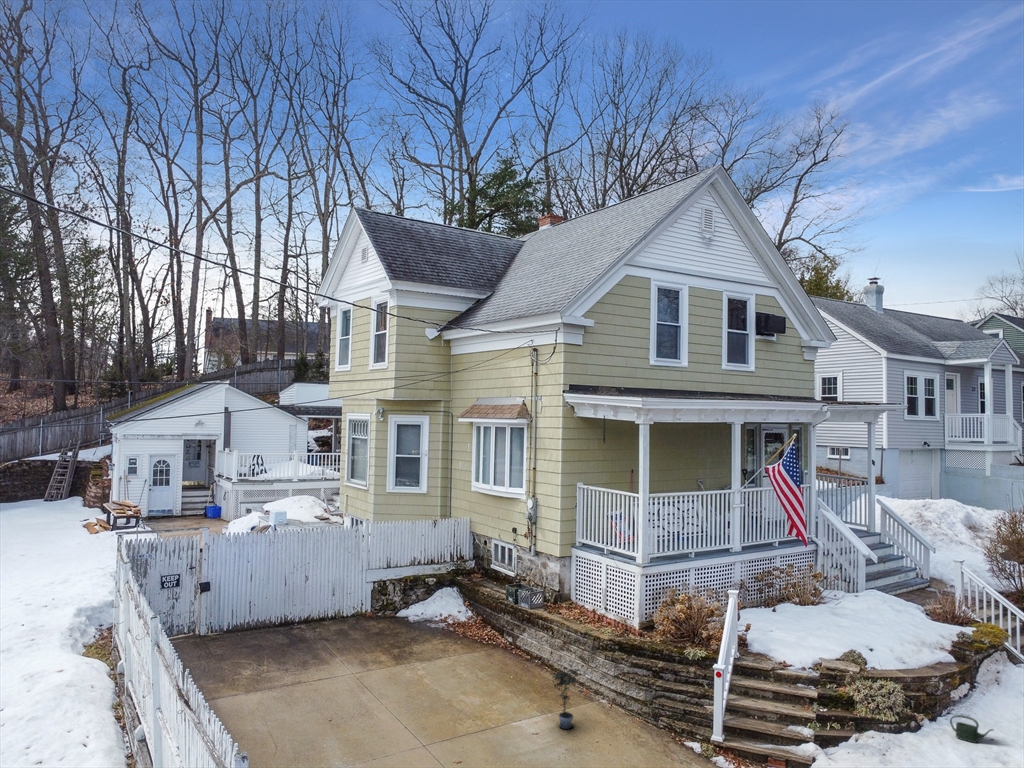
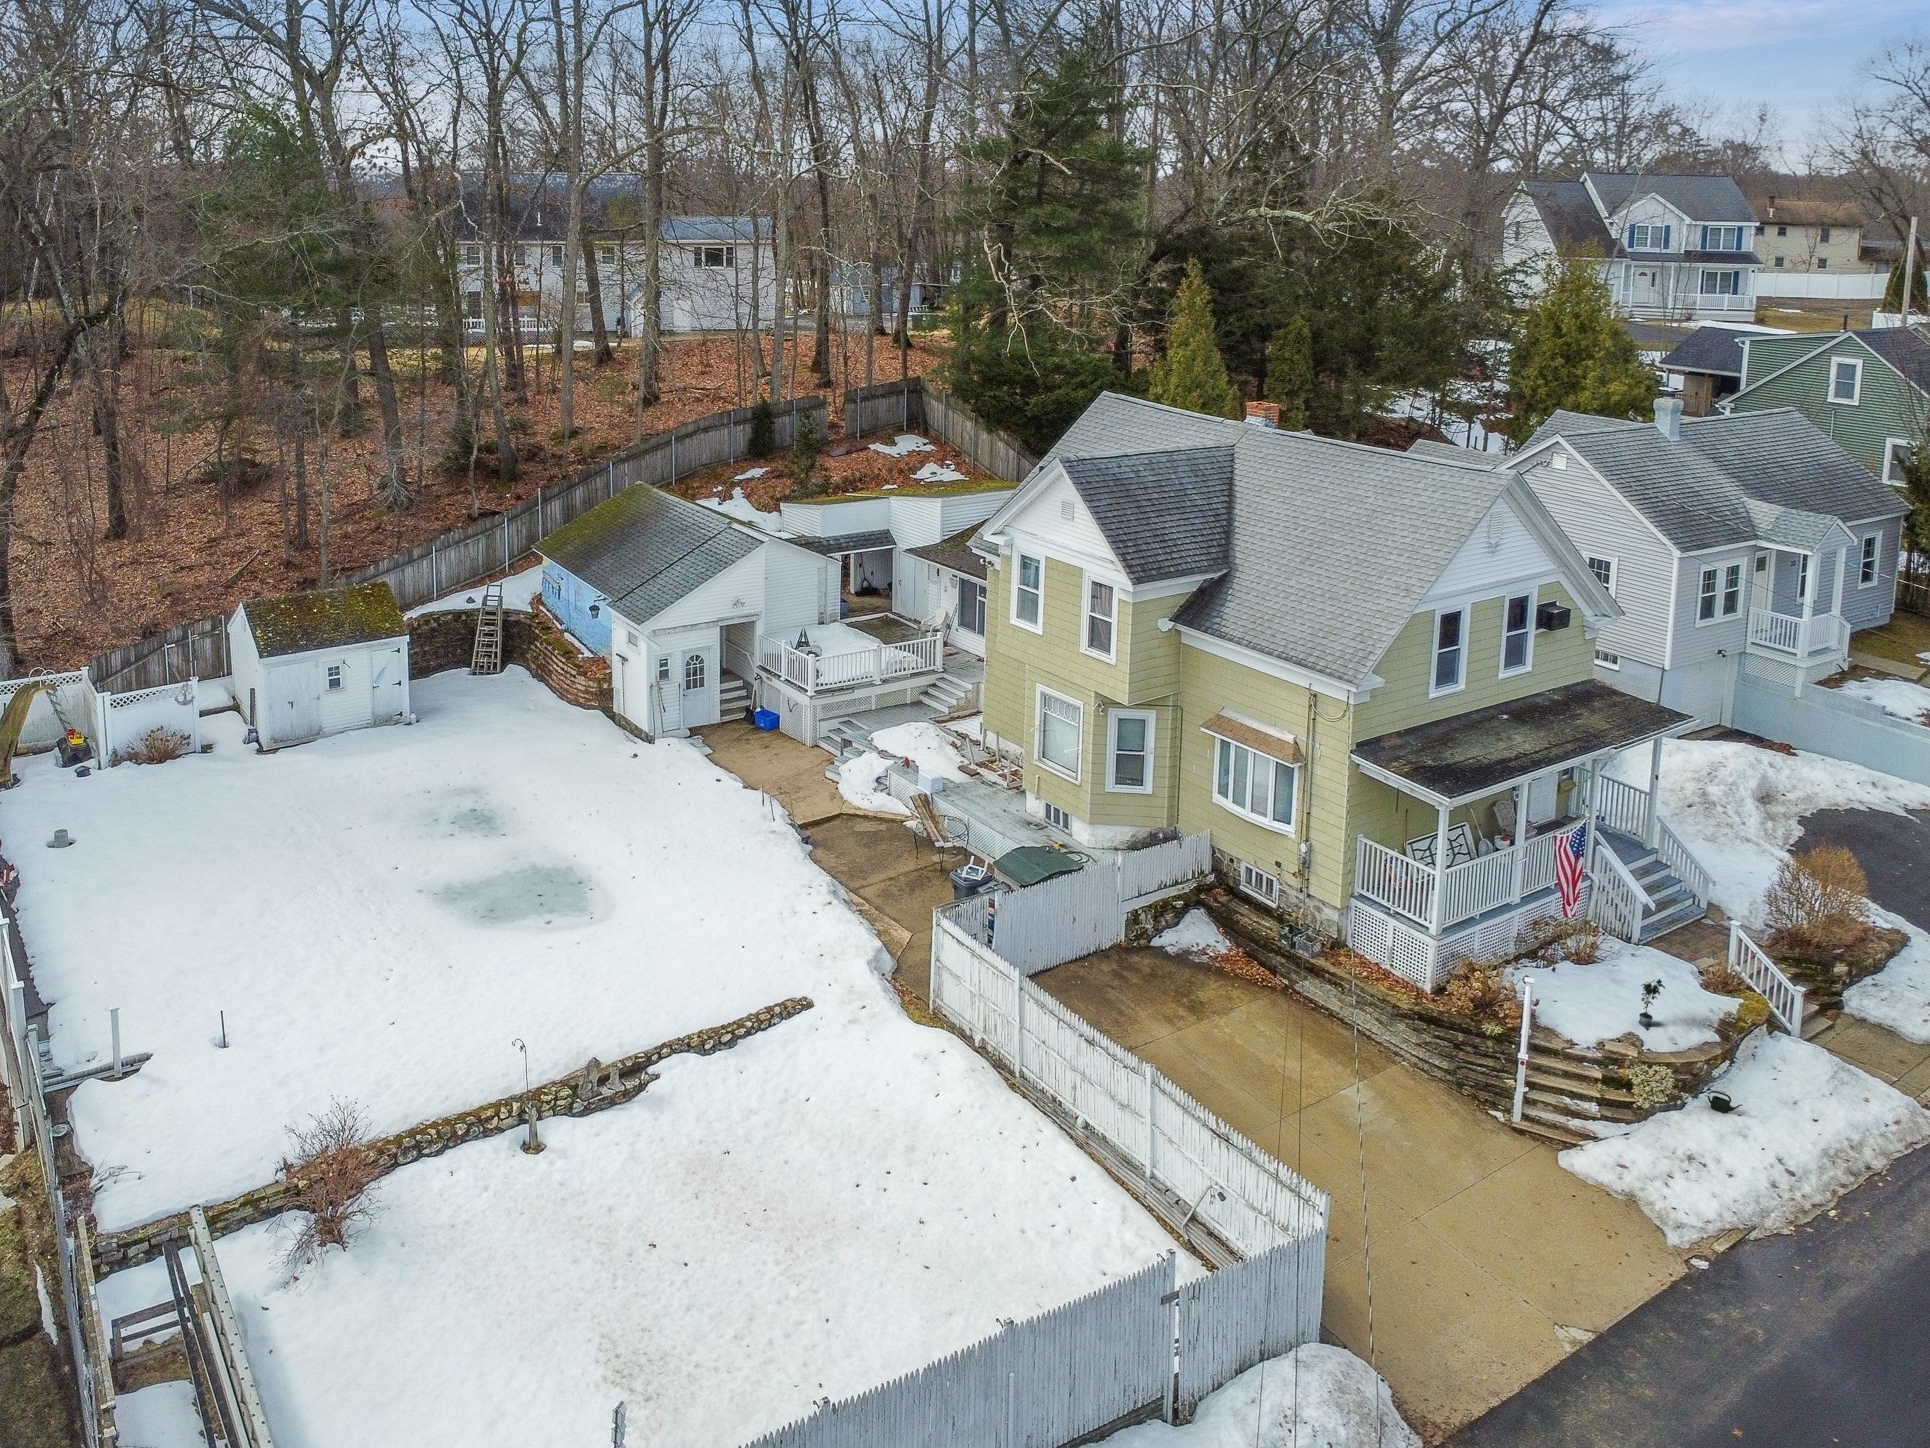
potted plant: present [552,665,580,729] -> present [1639,979,1665,1026]

